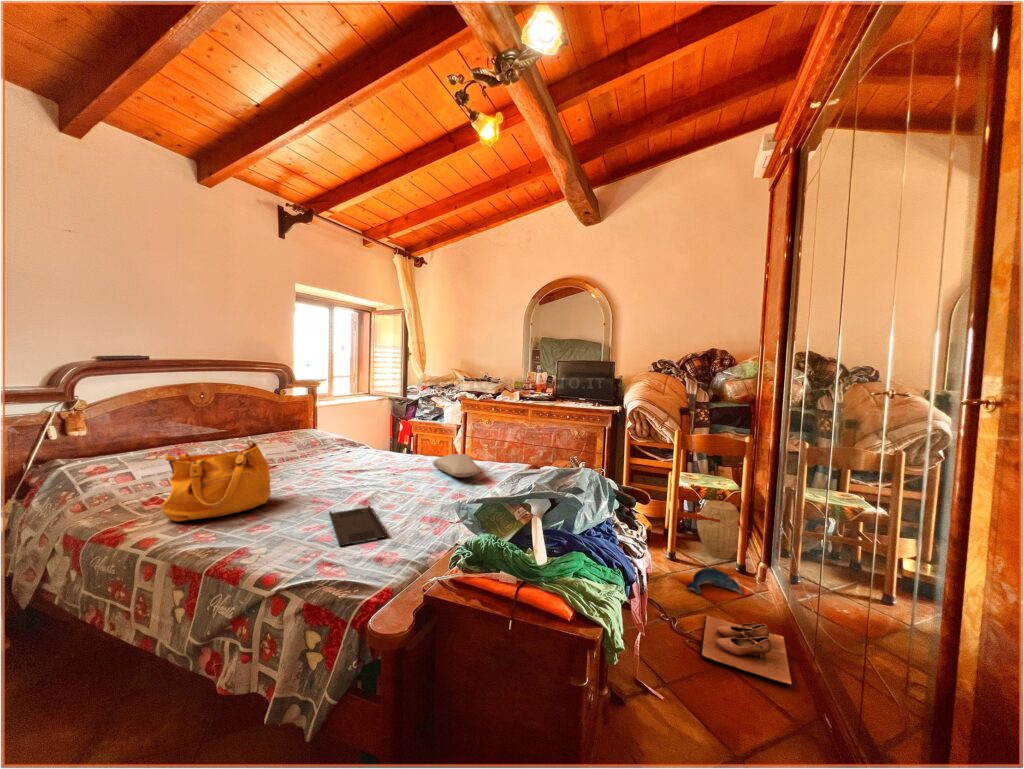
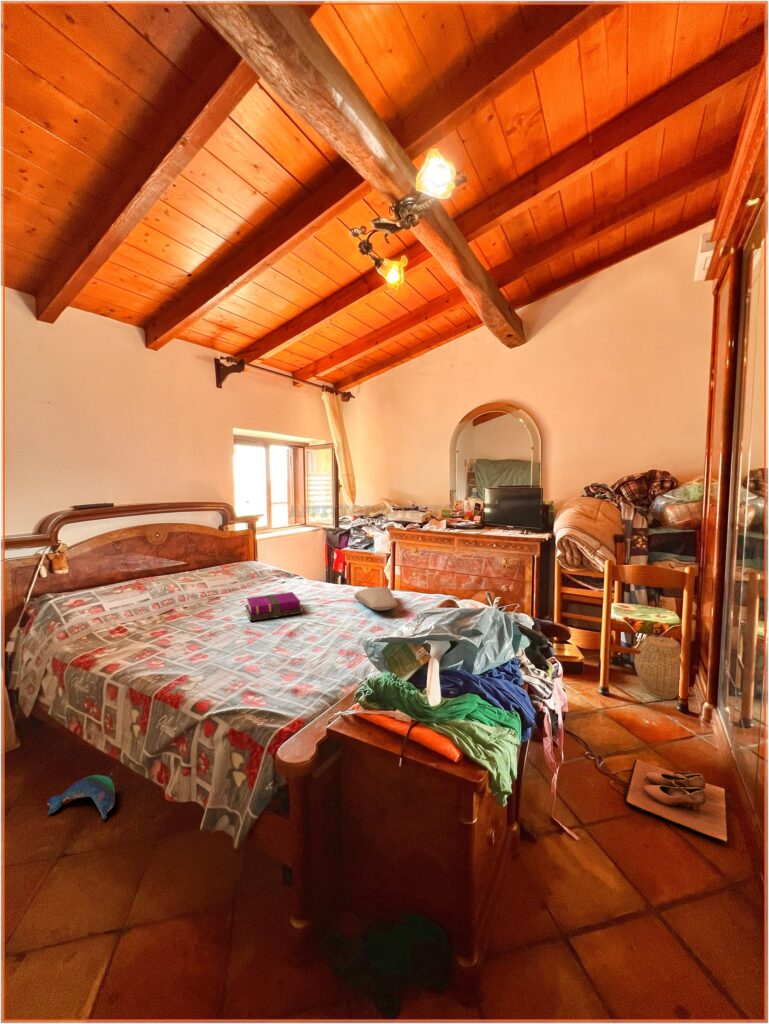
handbag: present [162,440,271,521] -> none [124,578,209,649]
notebook: none [311,459,378,490] -> present [245,592,303,621]
tray: present [329,505,387,546] -> none [257,638,305,677]
plush toy: present [687,567,743,594] -> present [47,773,115,819]

